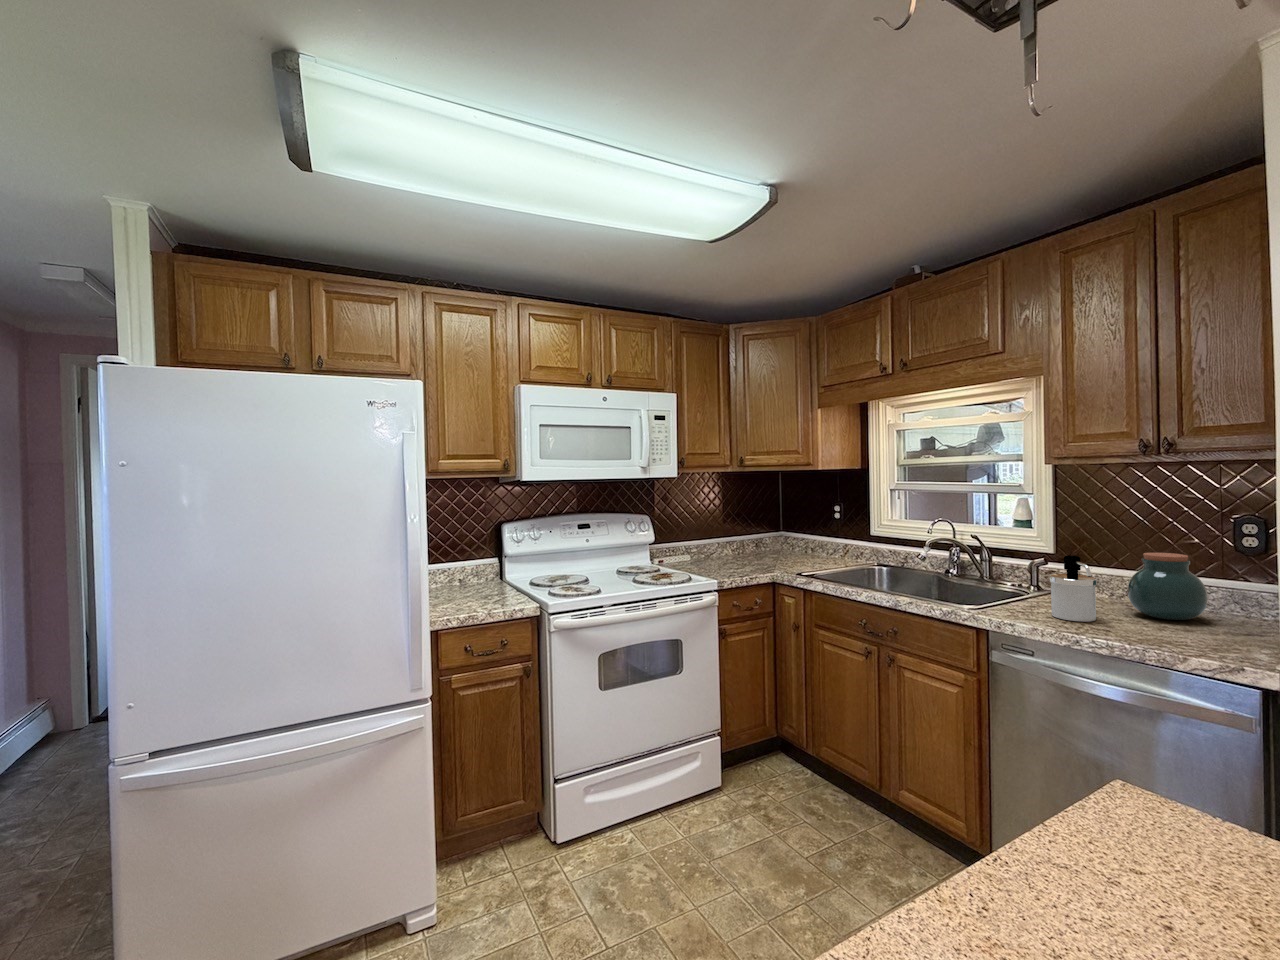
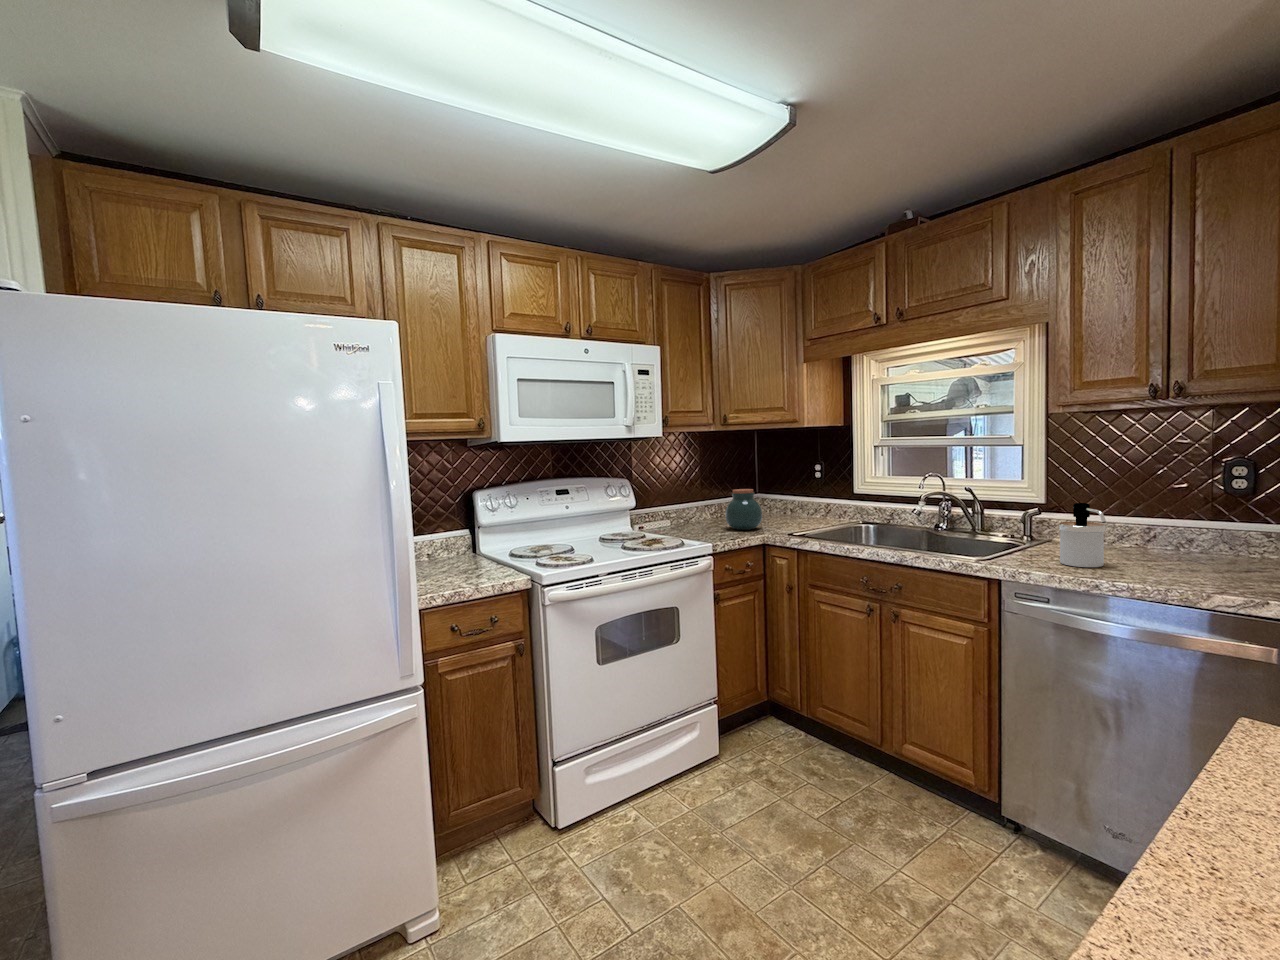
jar: present [1128,553,1208,620] -> present [725,489,762,530]

